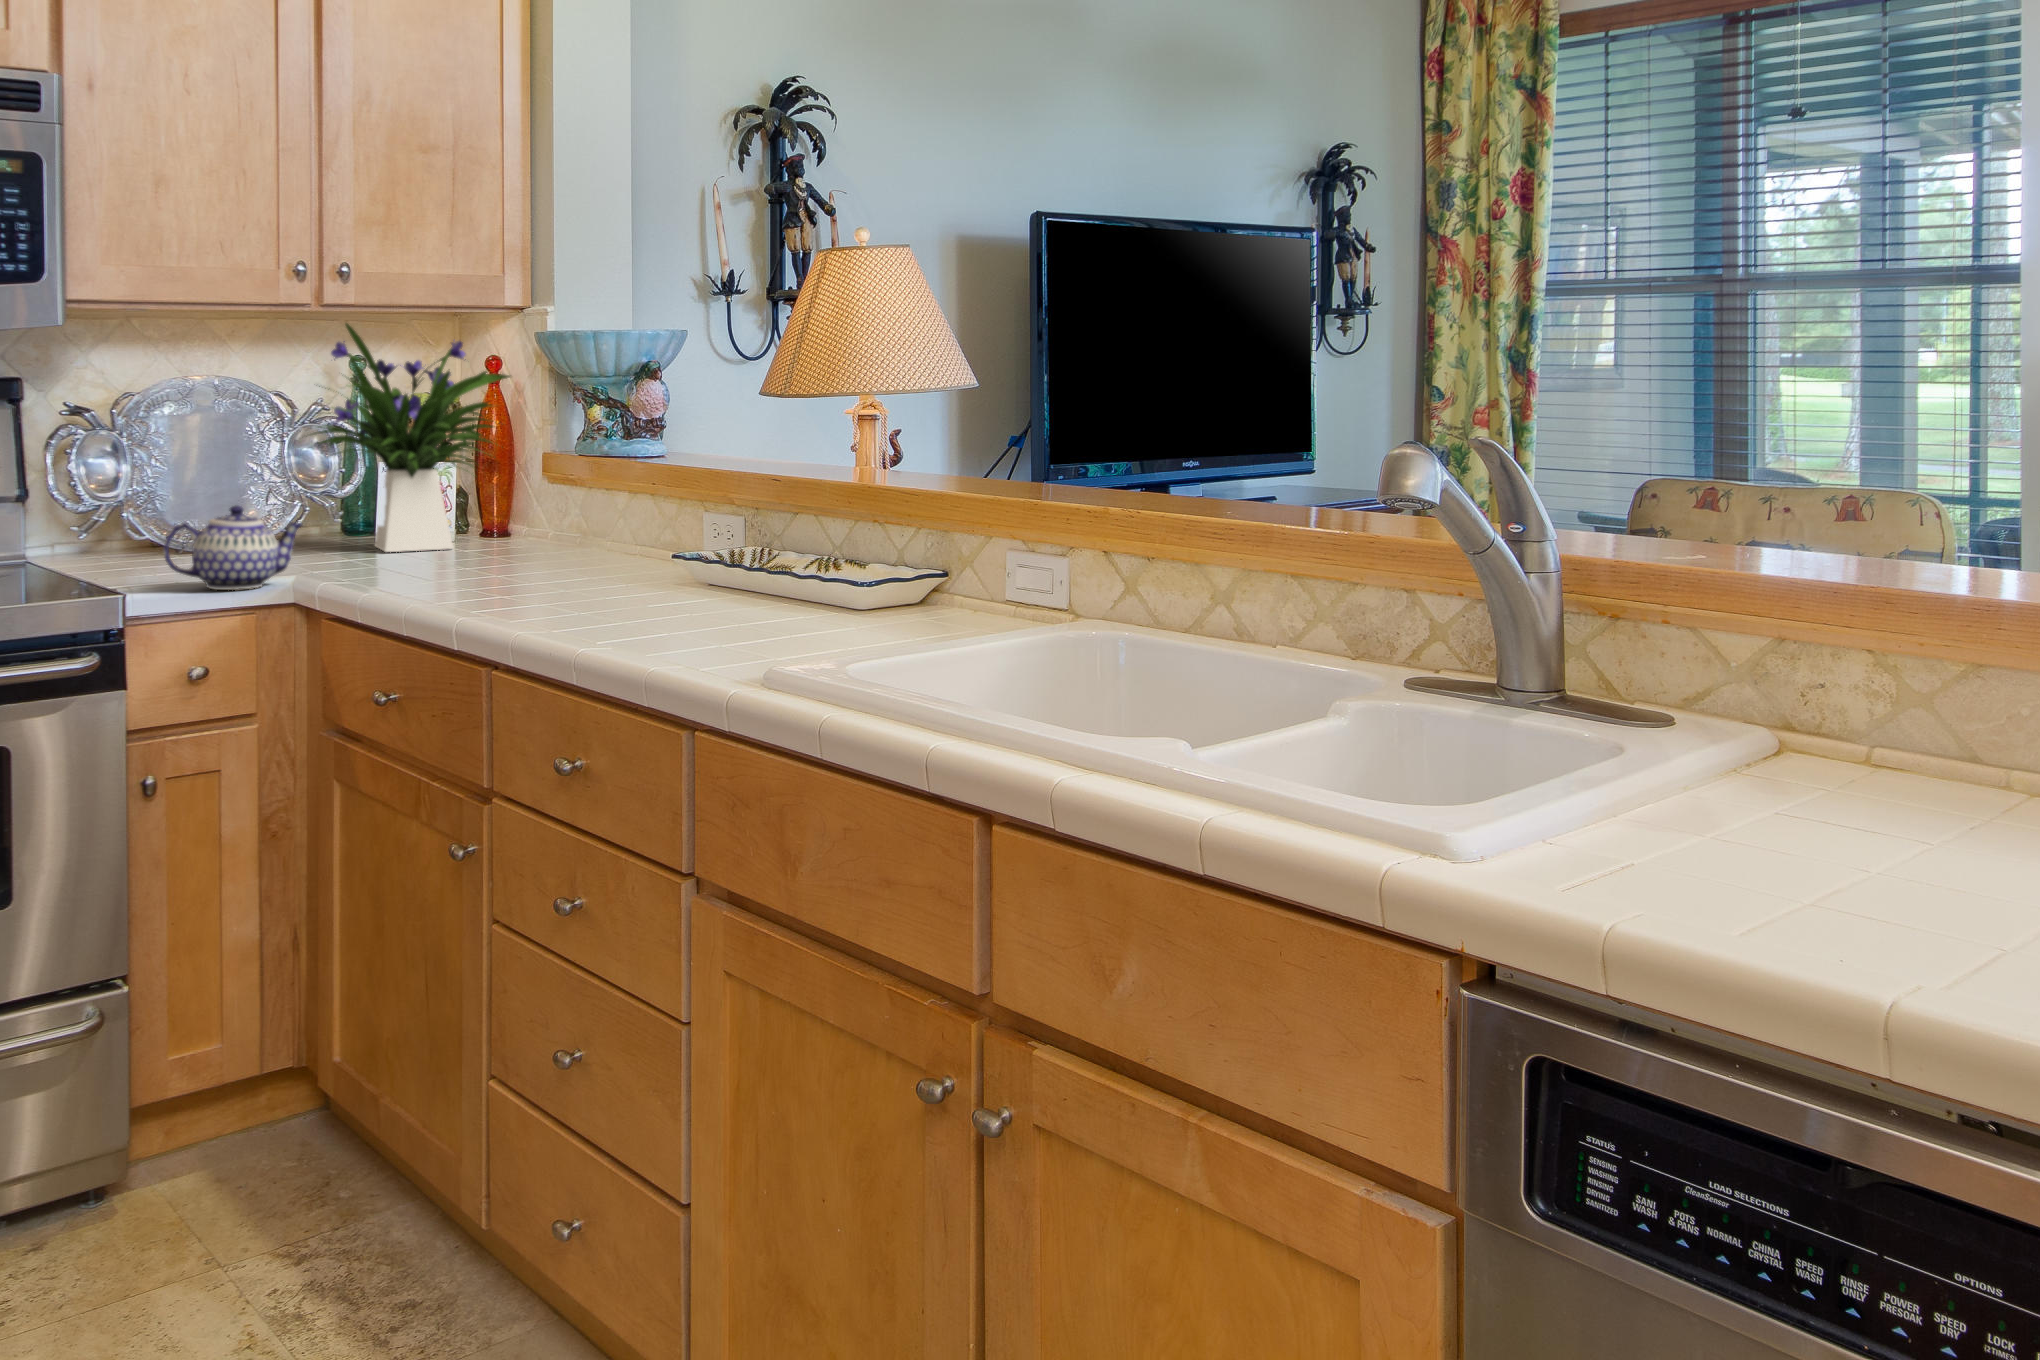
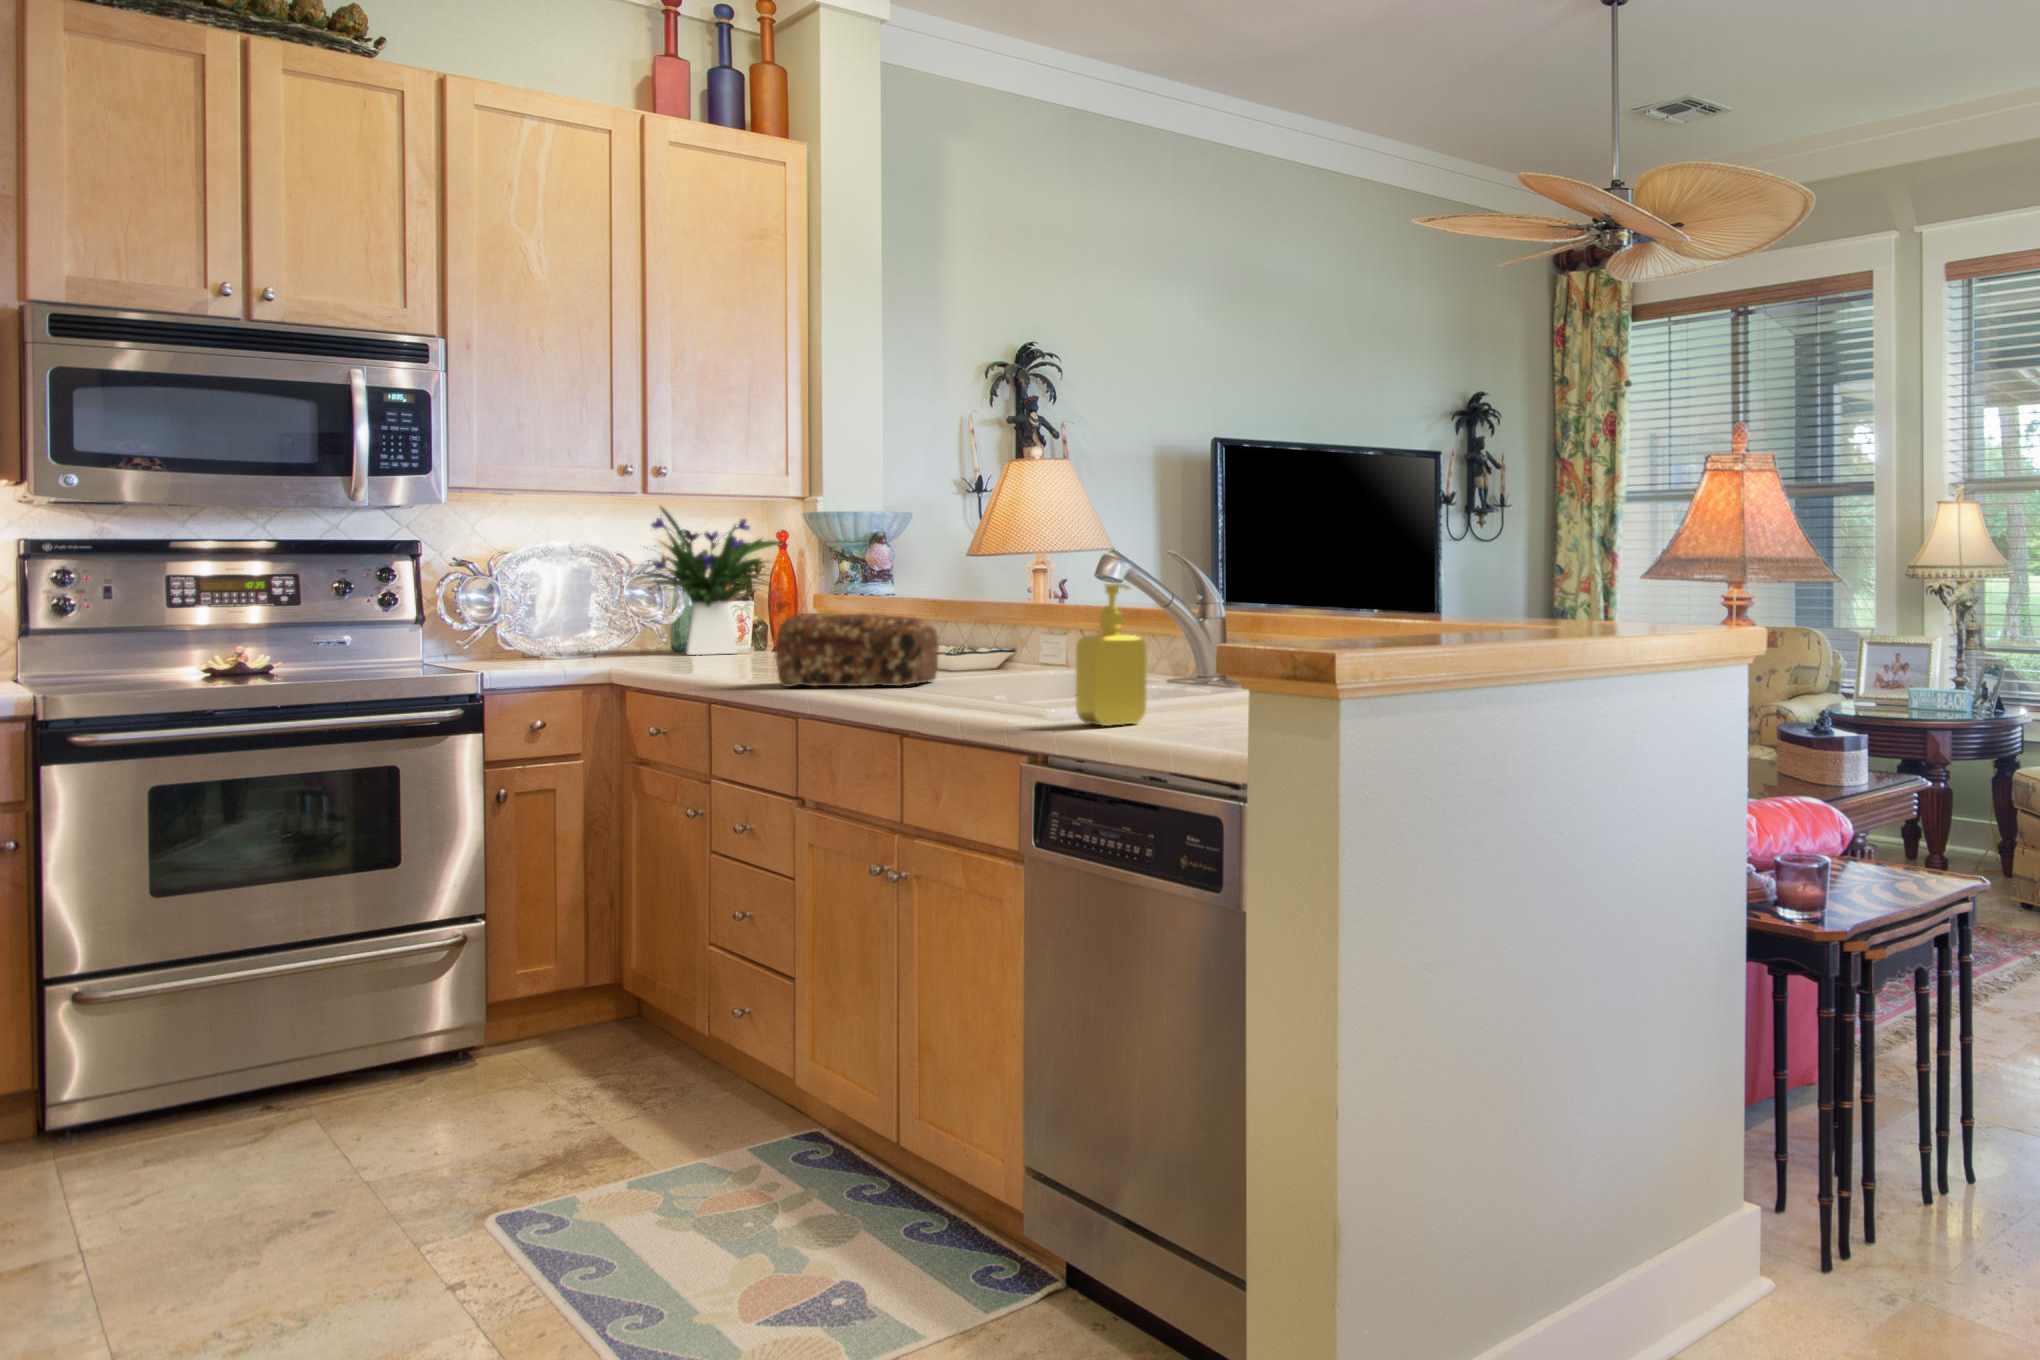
soap dispenser: none [1702,503,1867,881] -> present [1076,584,1146,726]
teapot: present [163,506,302,590] -> none [510,618,610,669]
bread loaf: none [670,515,929,657] -> present [775,613,939,687]

